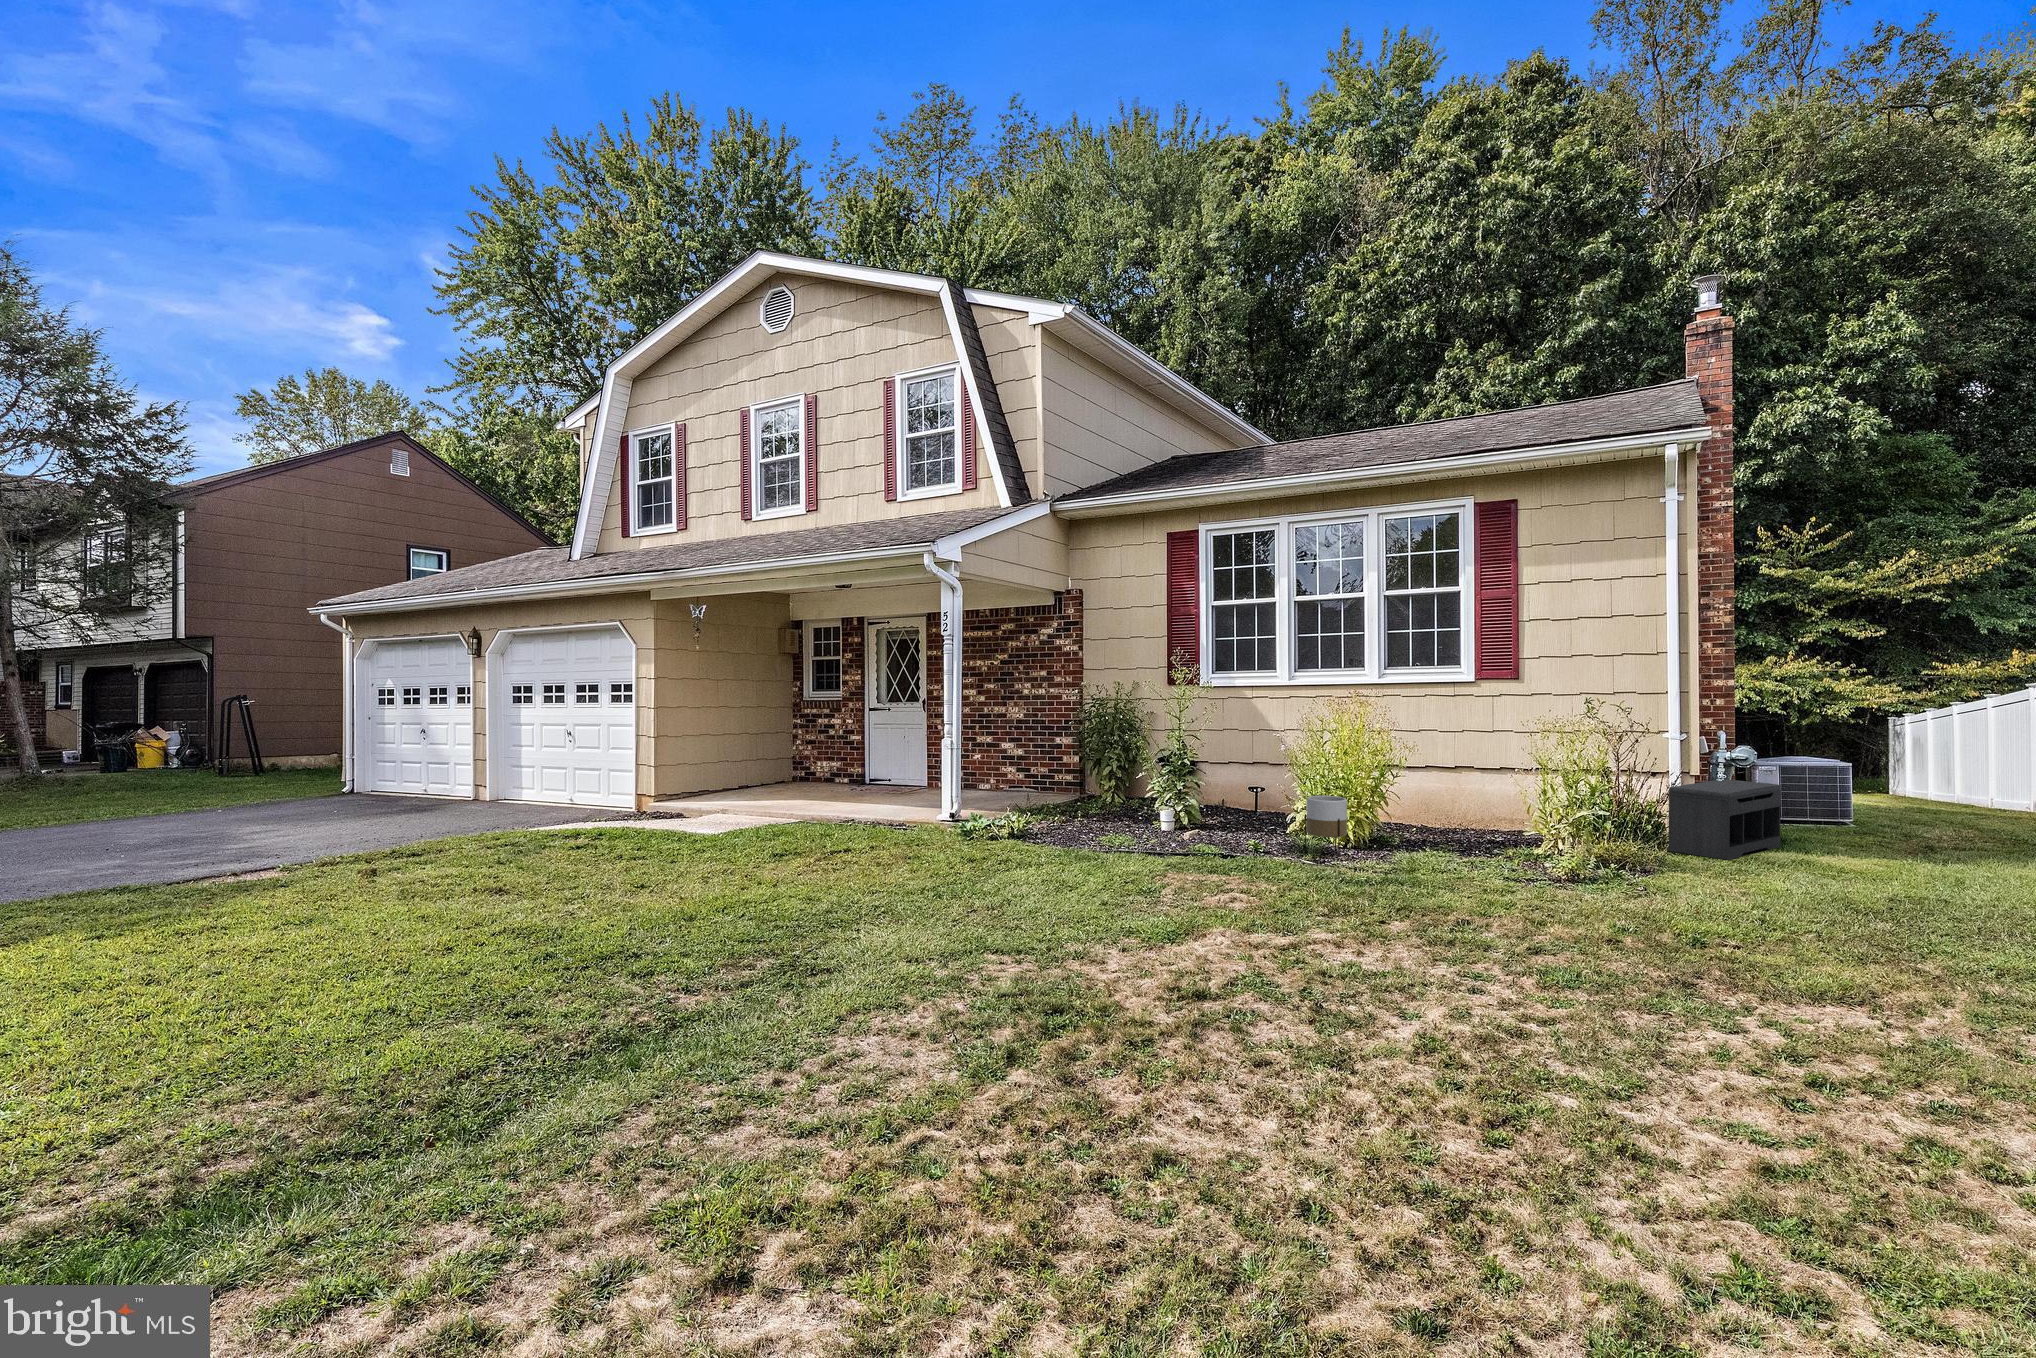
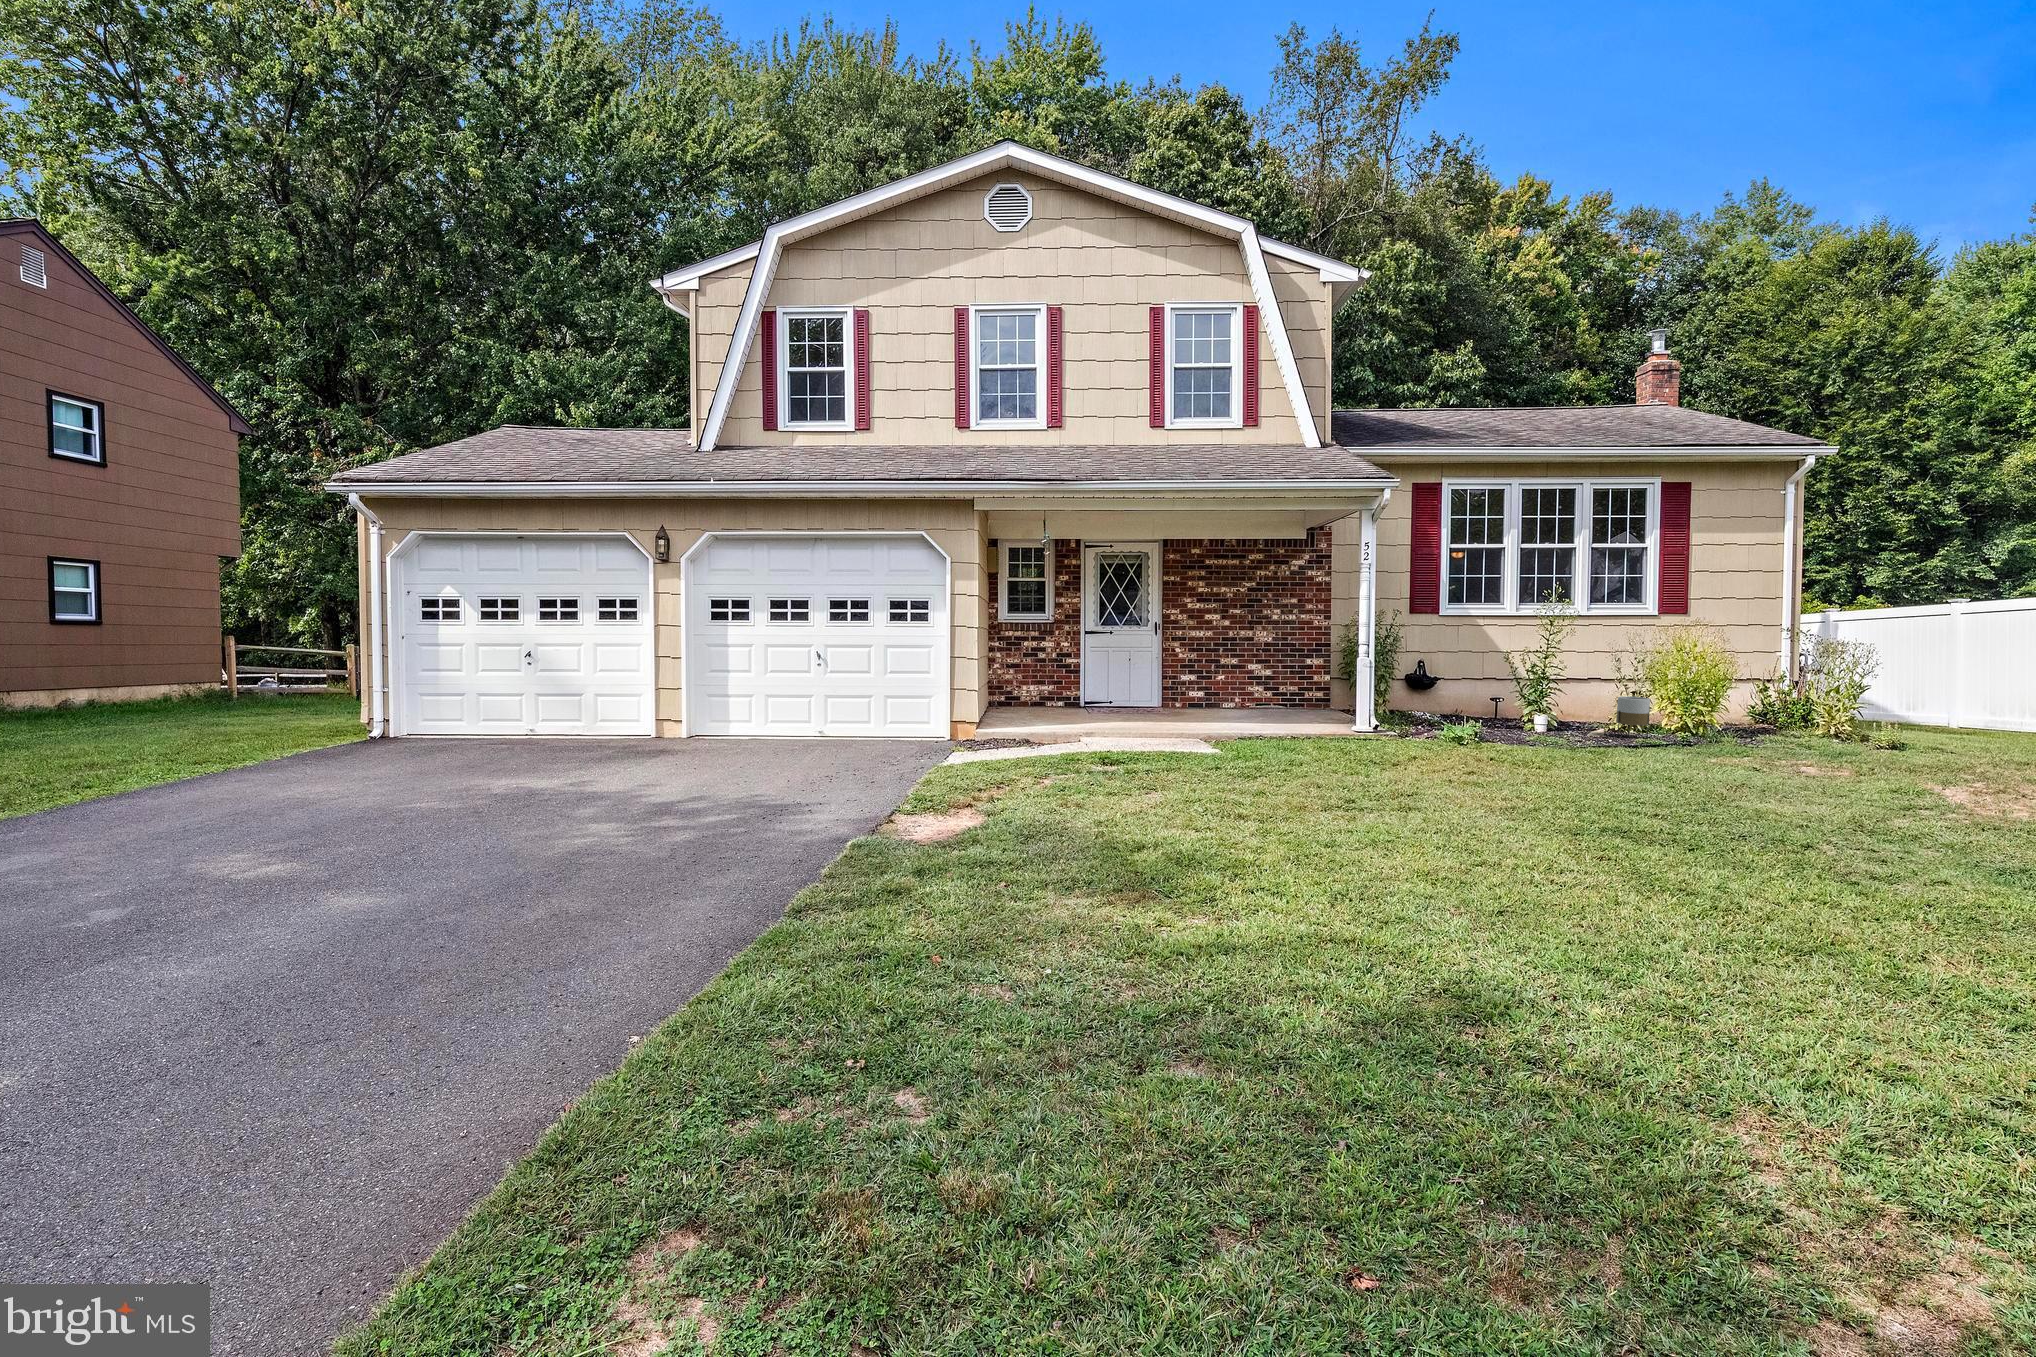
bench: present [1668,779,1781,860] -> none [1796,680,1843,730]

